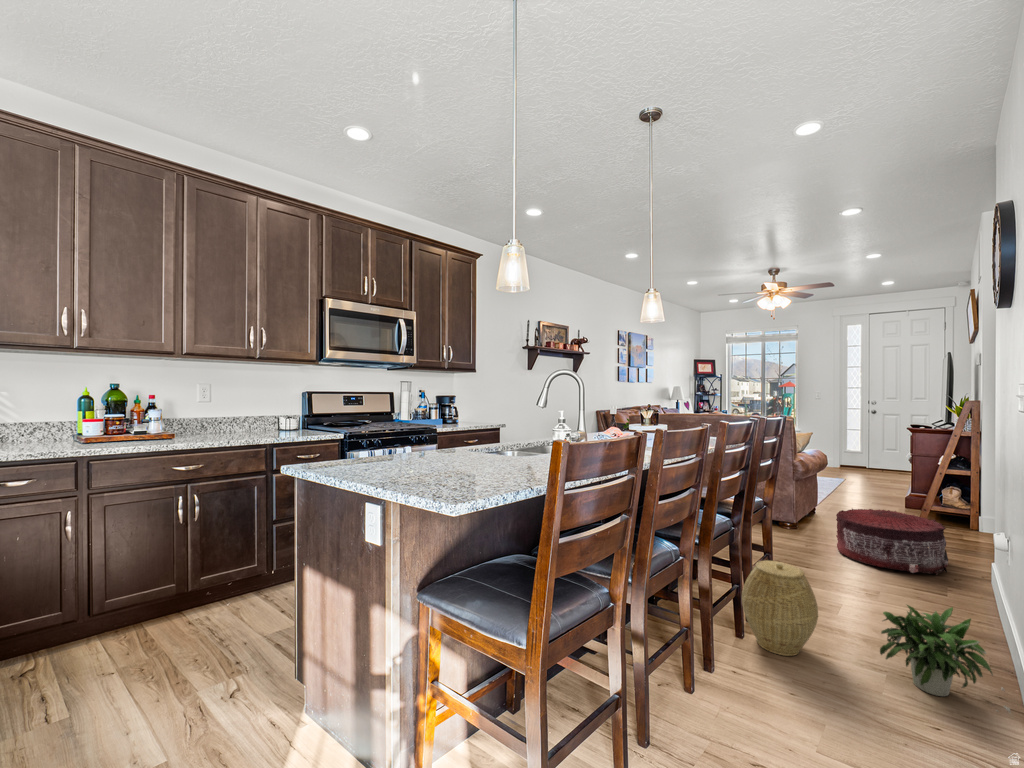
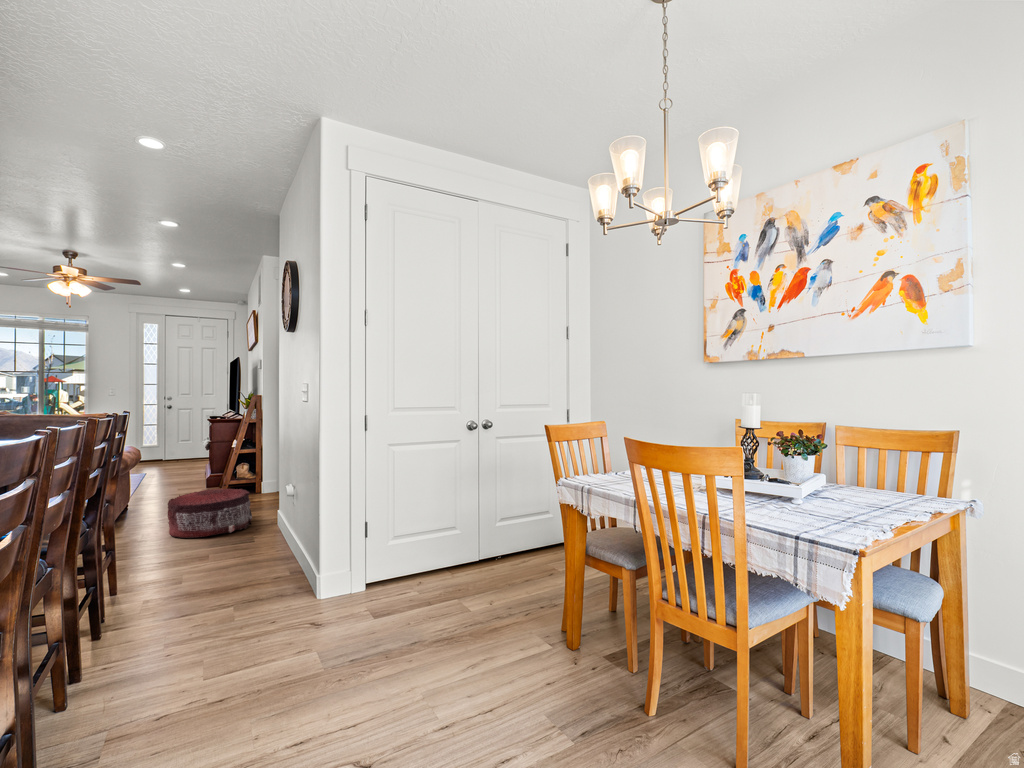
woven basket: present [742,560,818,656] -> none [118,544,188,625]
potted plant: present [880,605,1011,713] -> none [233,535,303,596]

